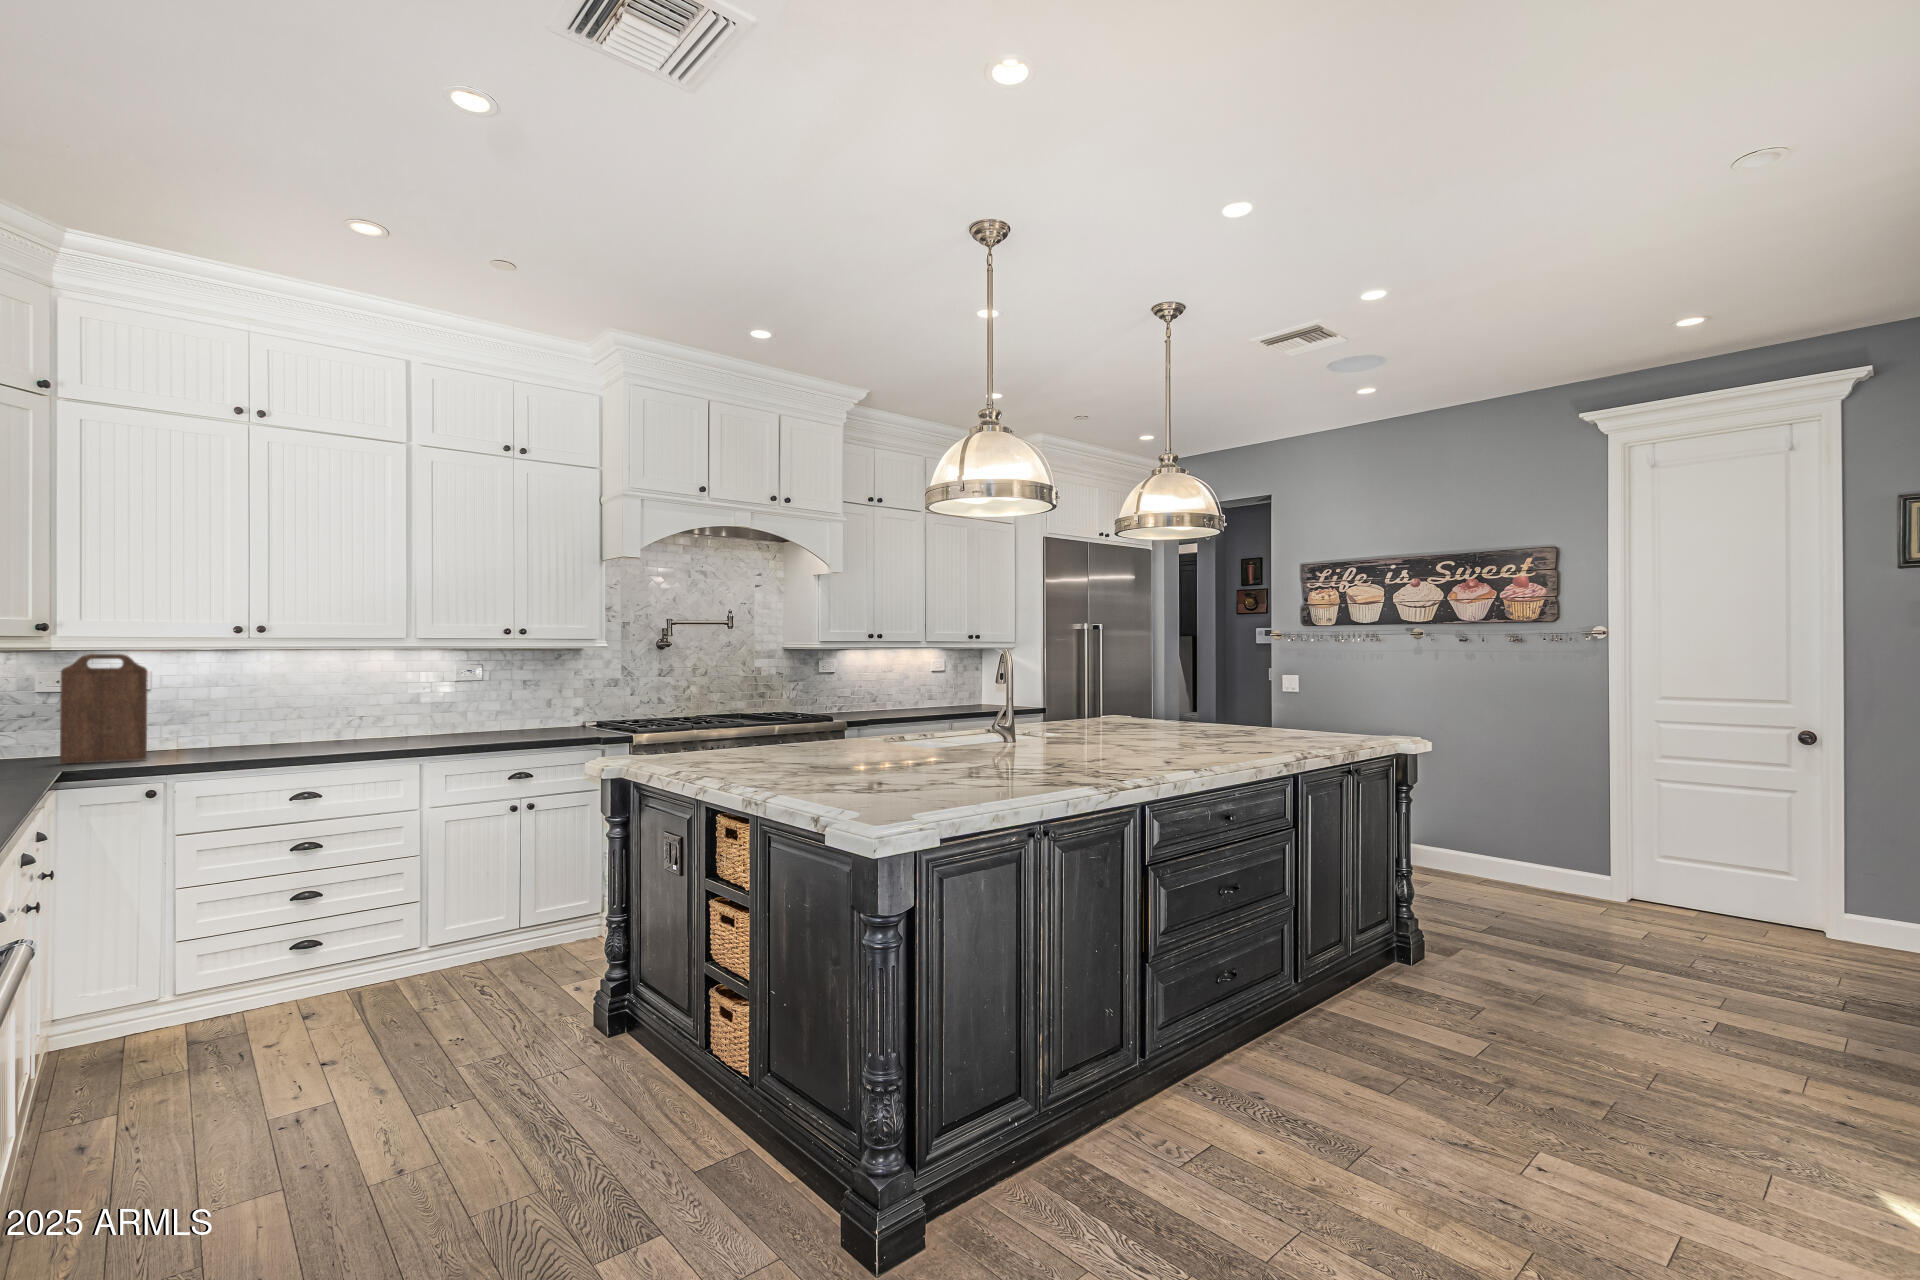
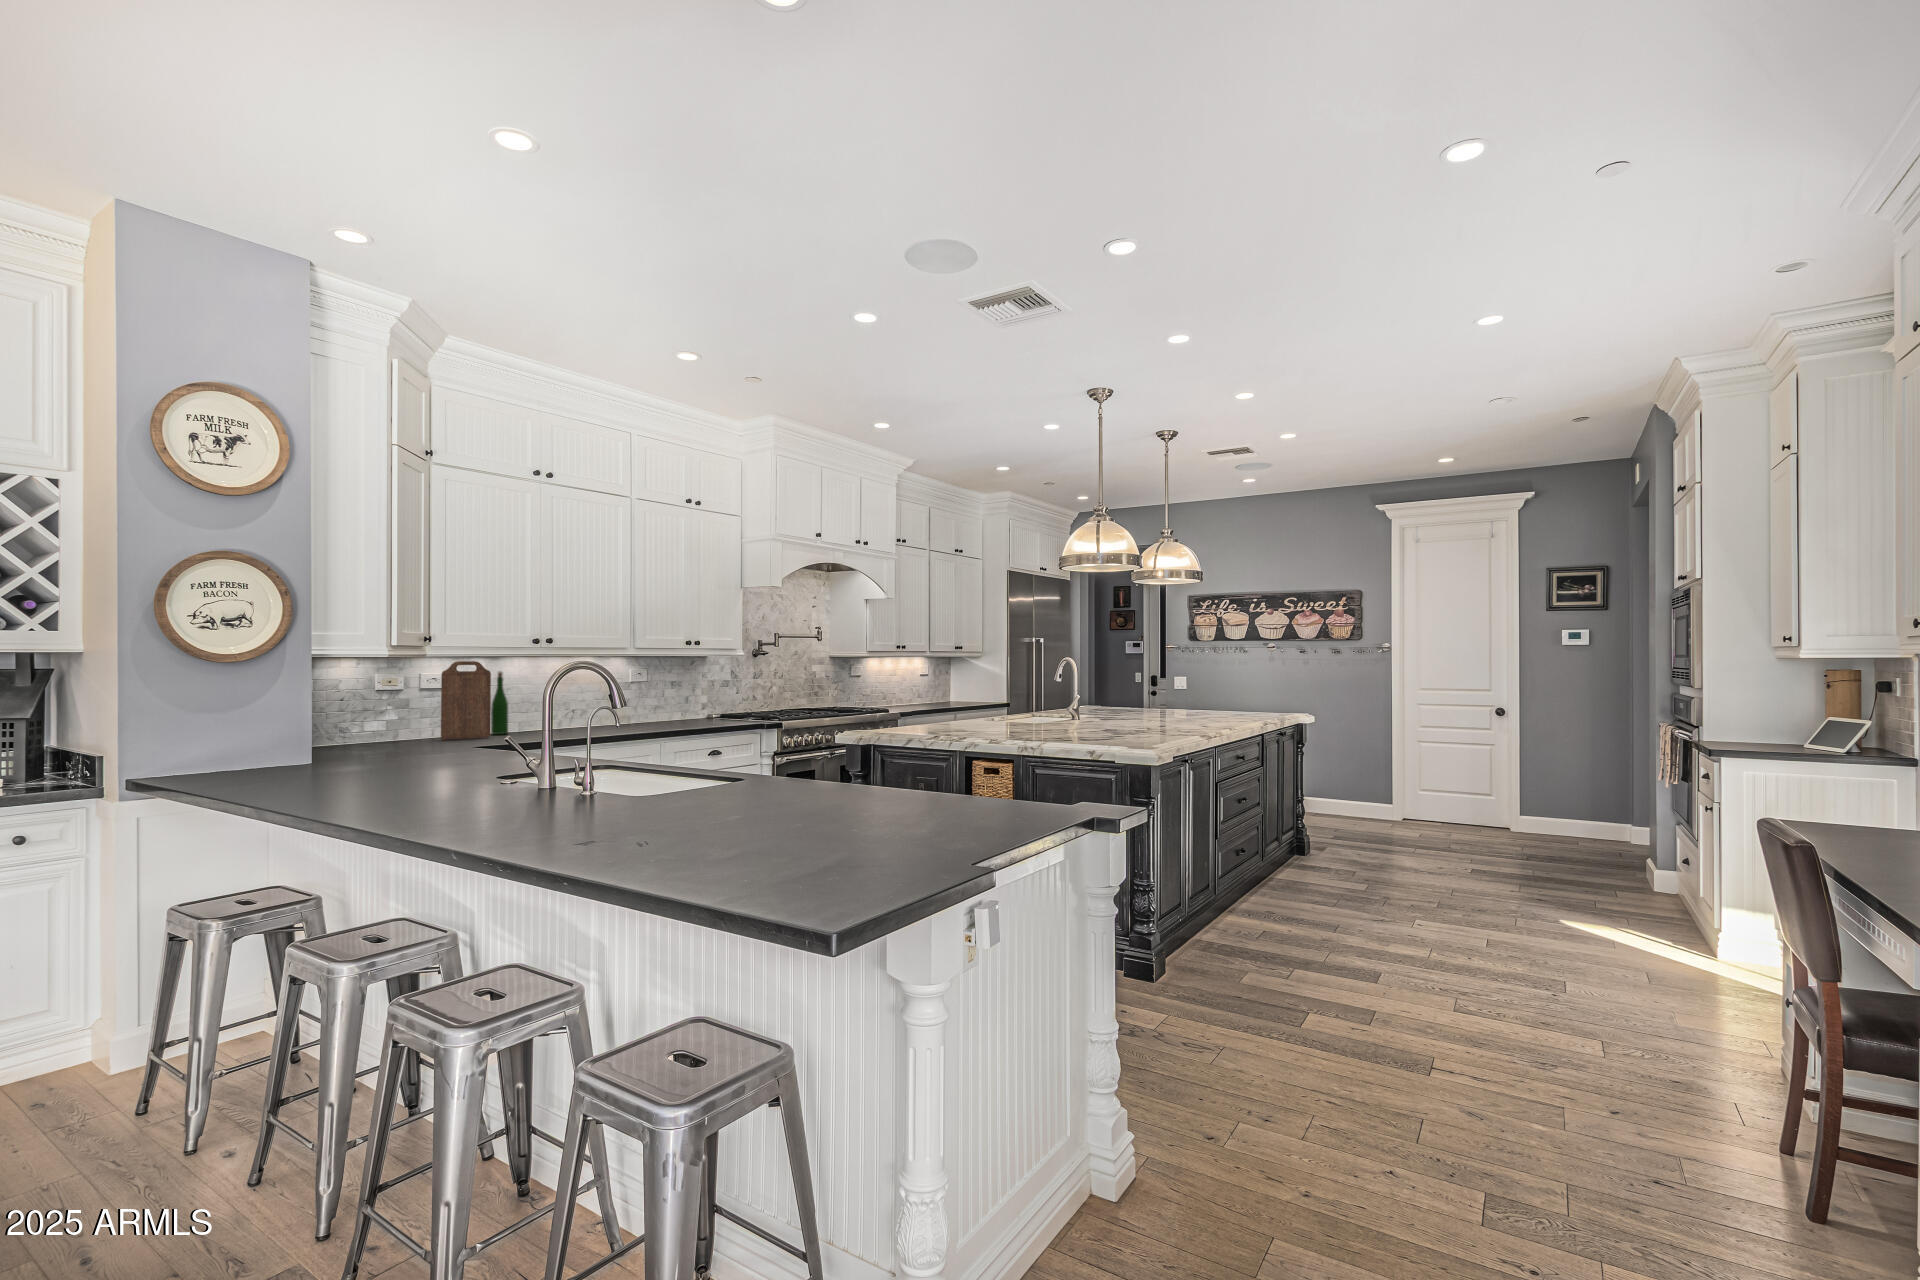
wine bottle: none [177,668,207,755] -> present [491,672,508,735]

